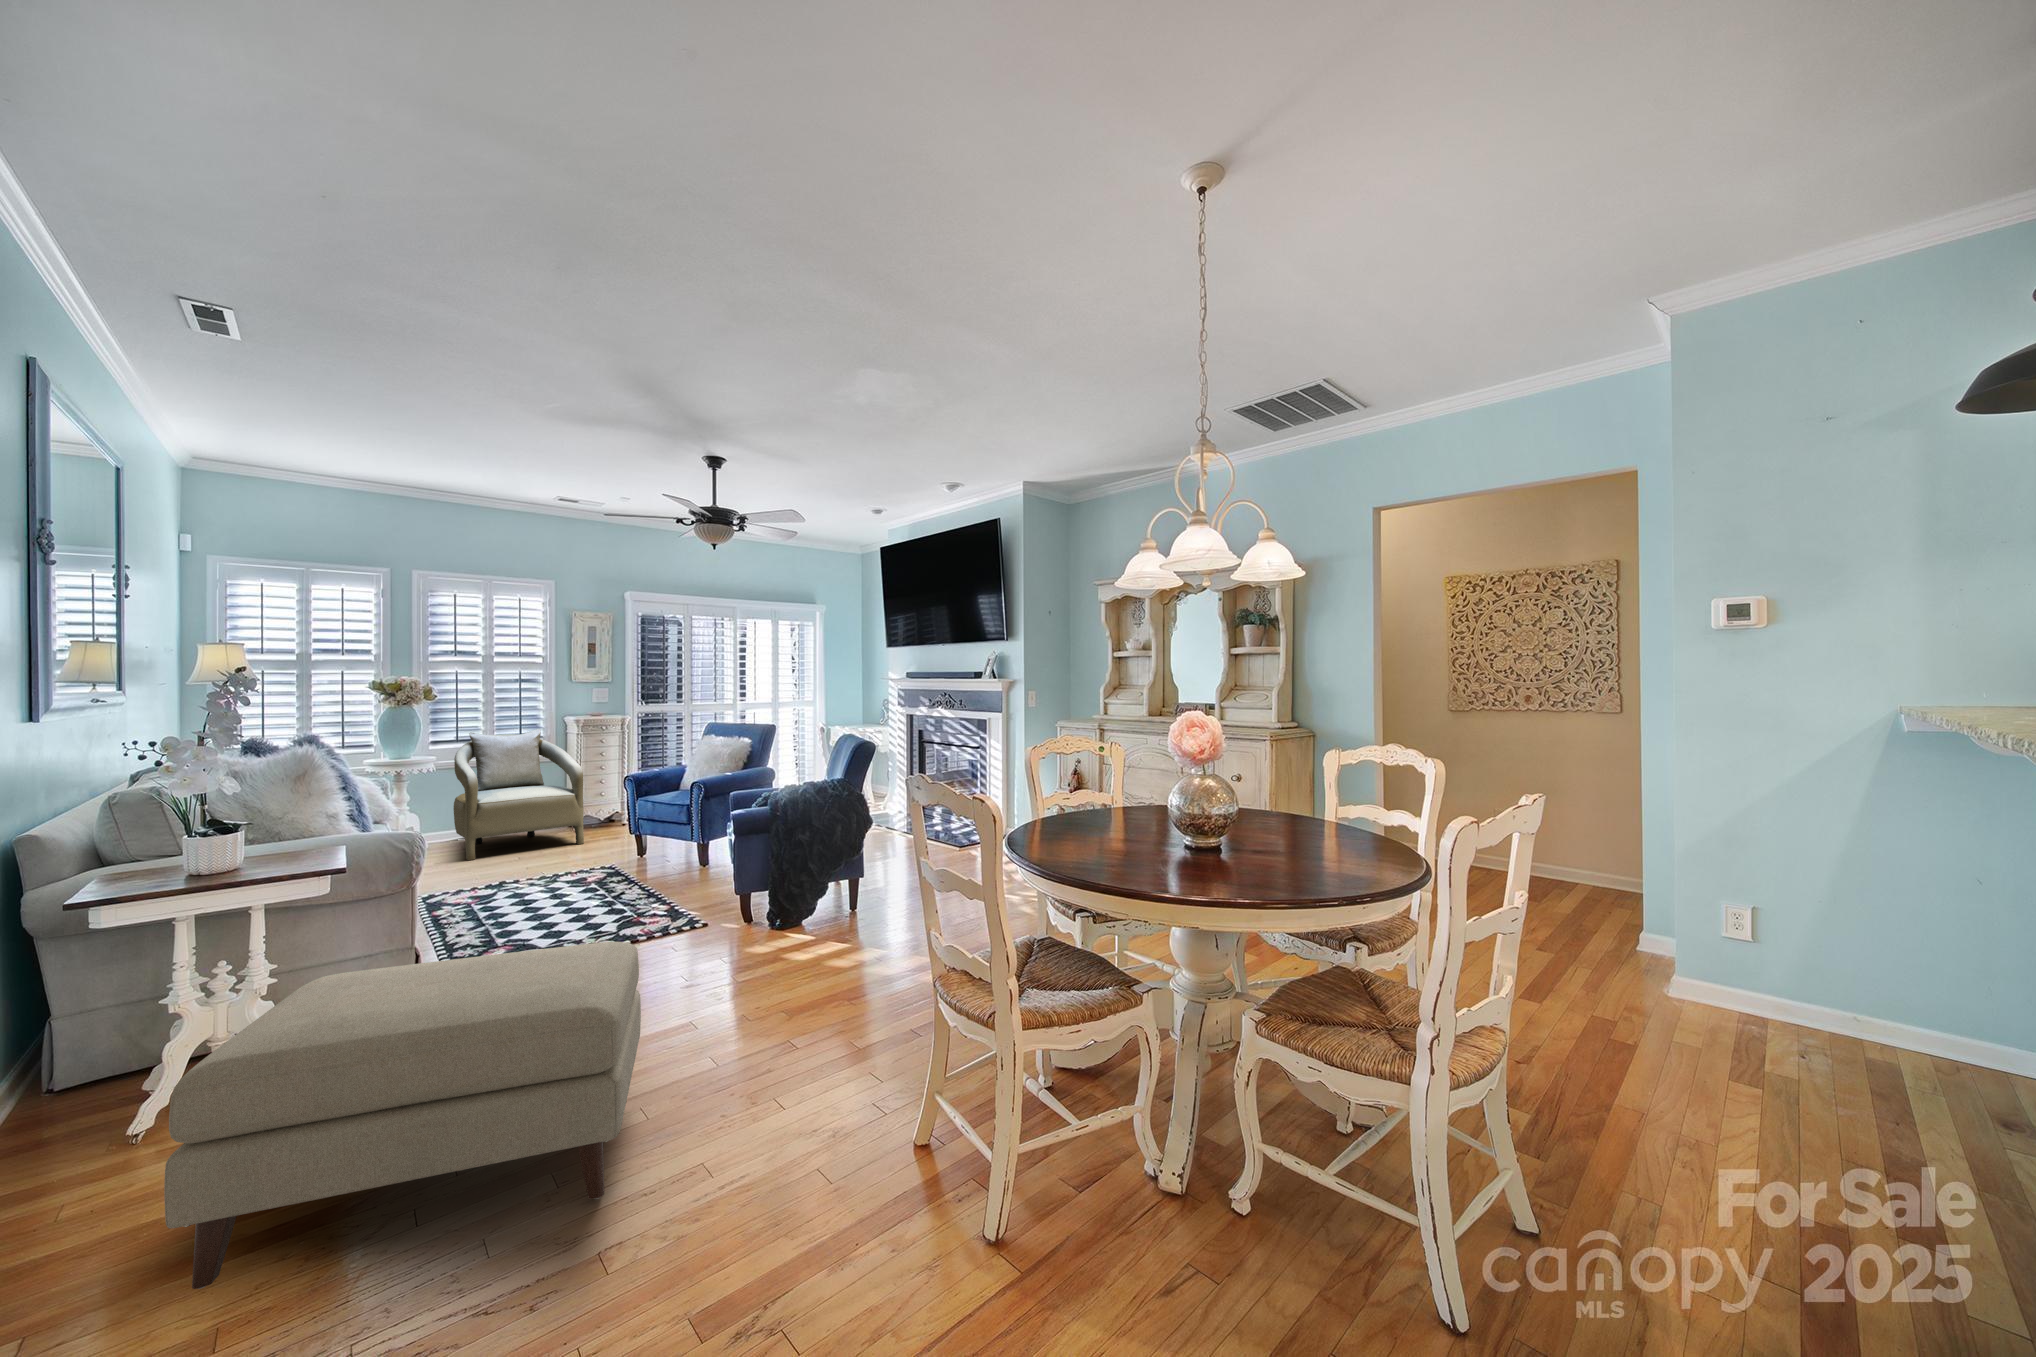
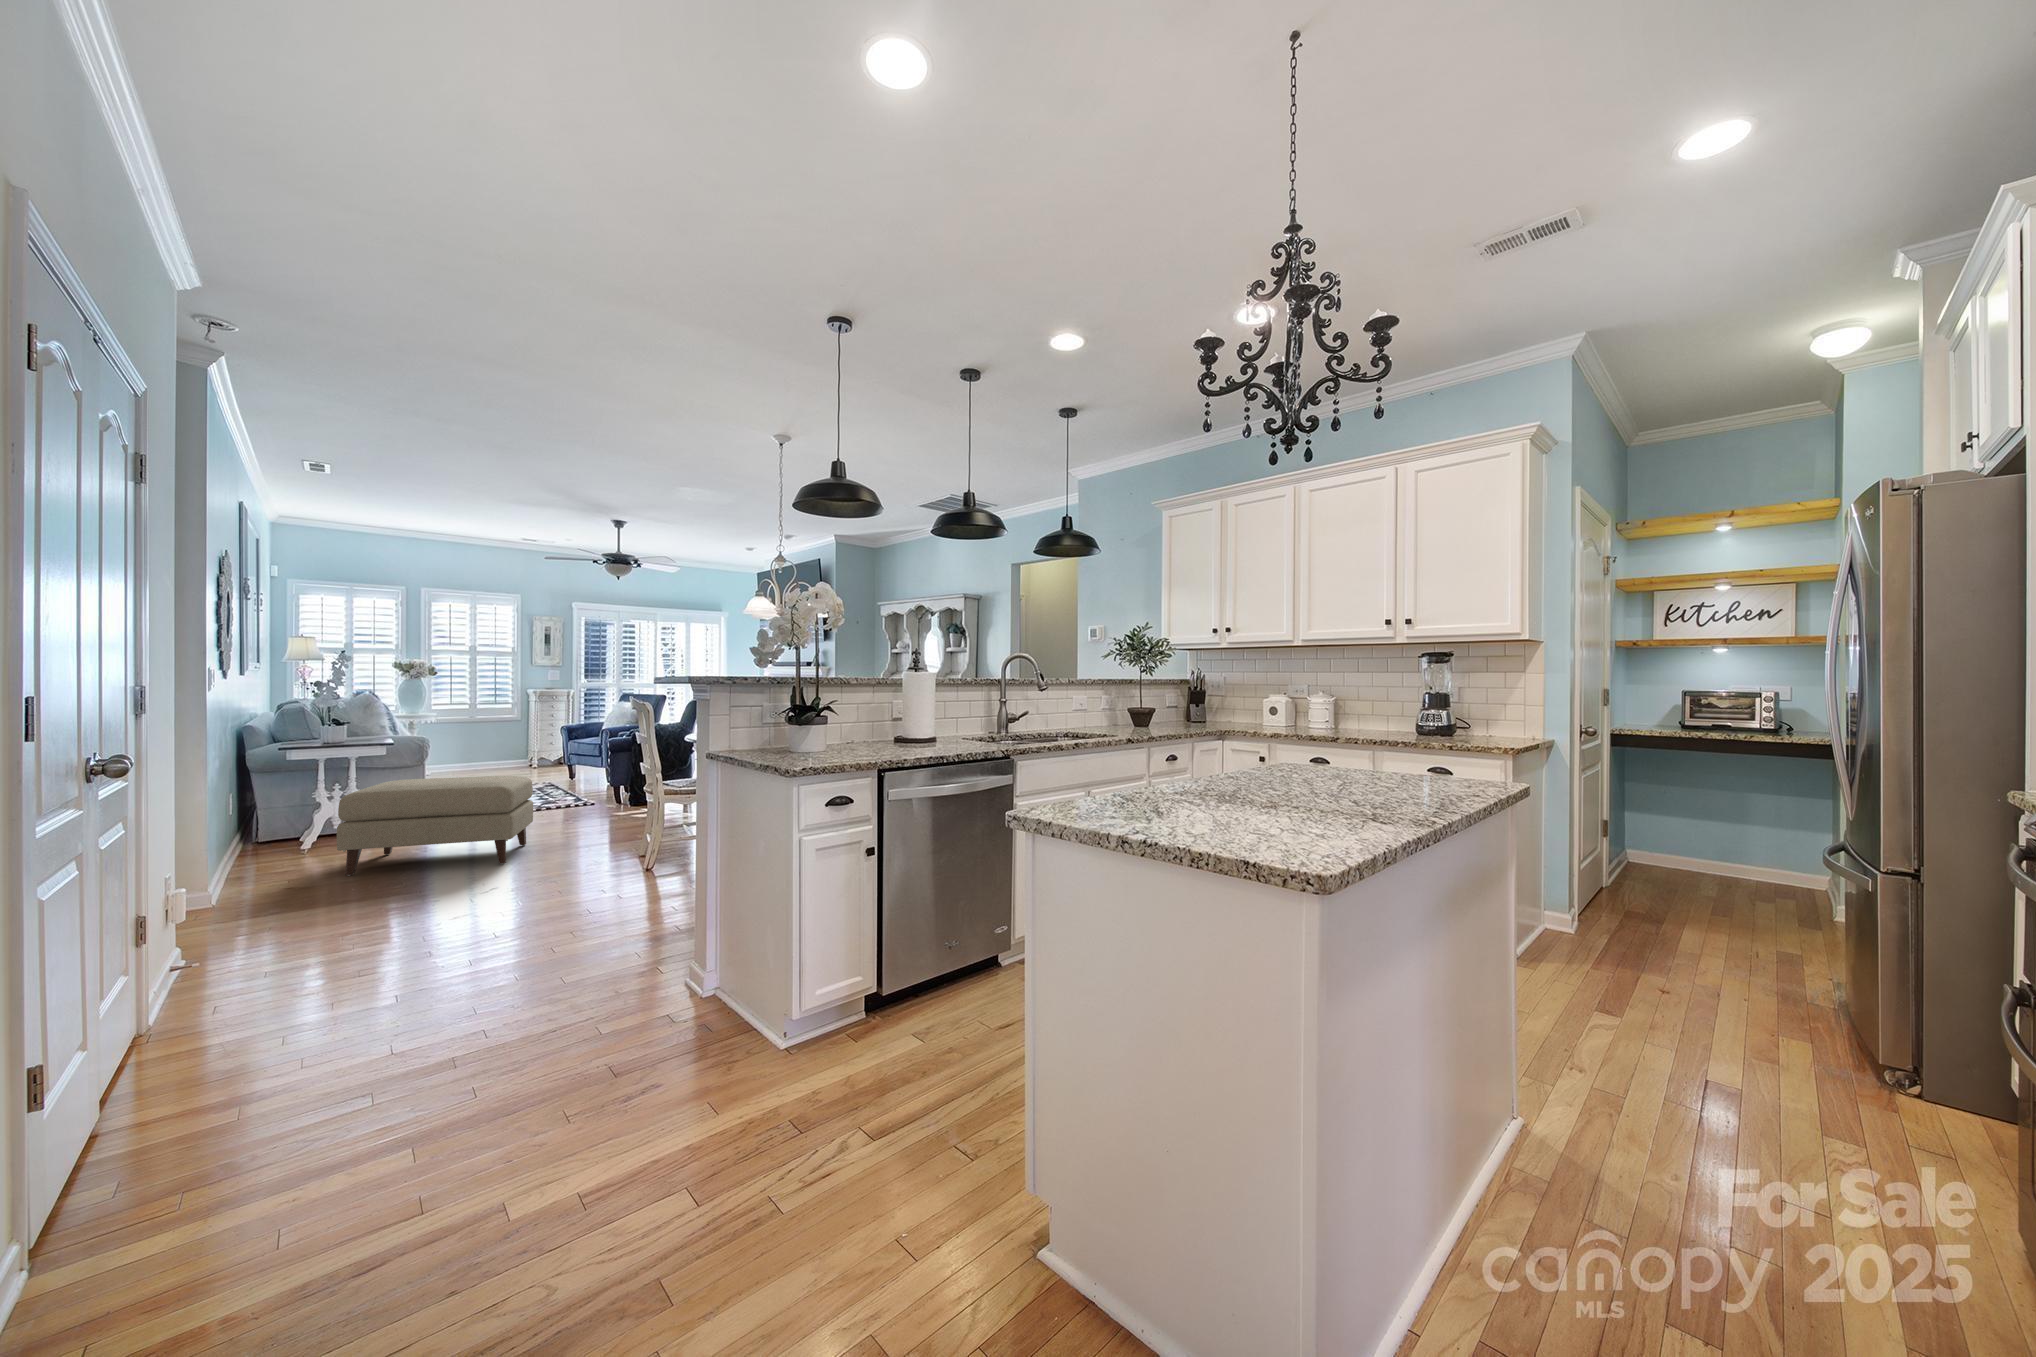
armchair: present [453,729,584,860] -> none [448,698,537,781]

